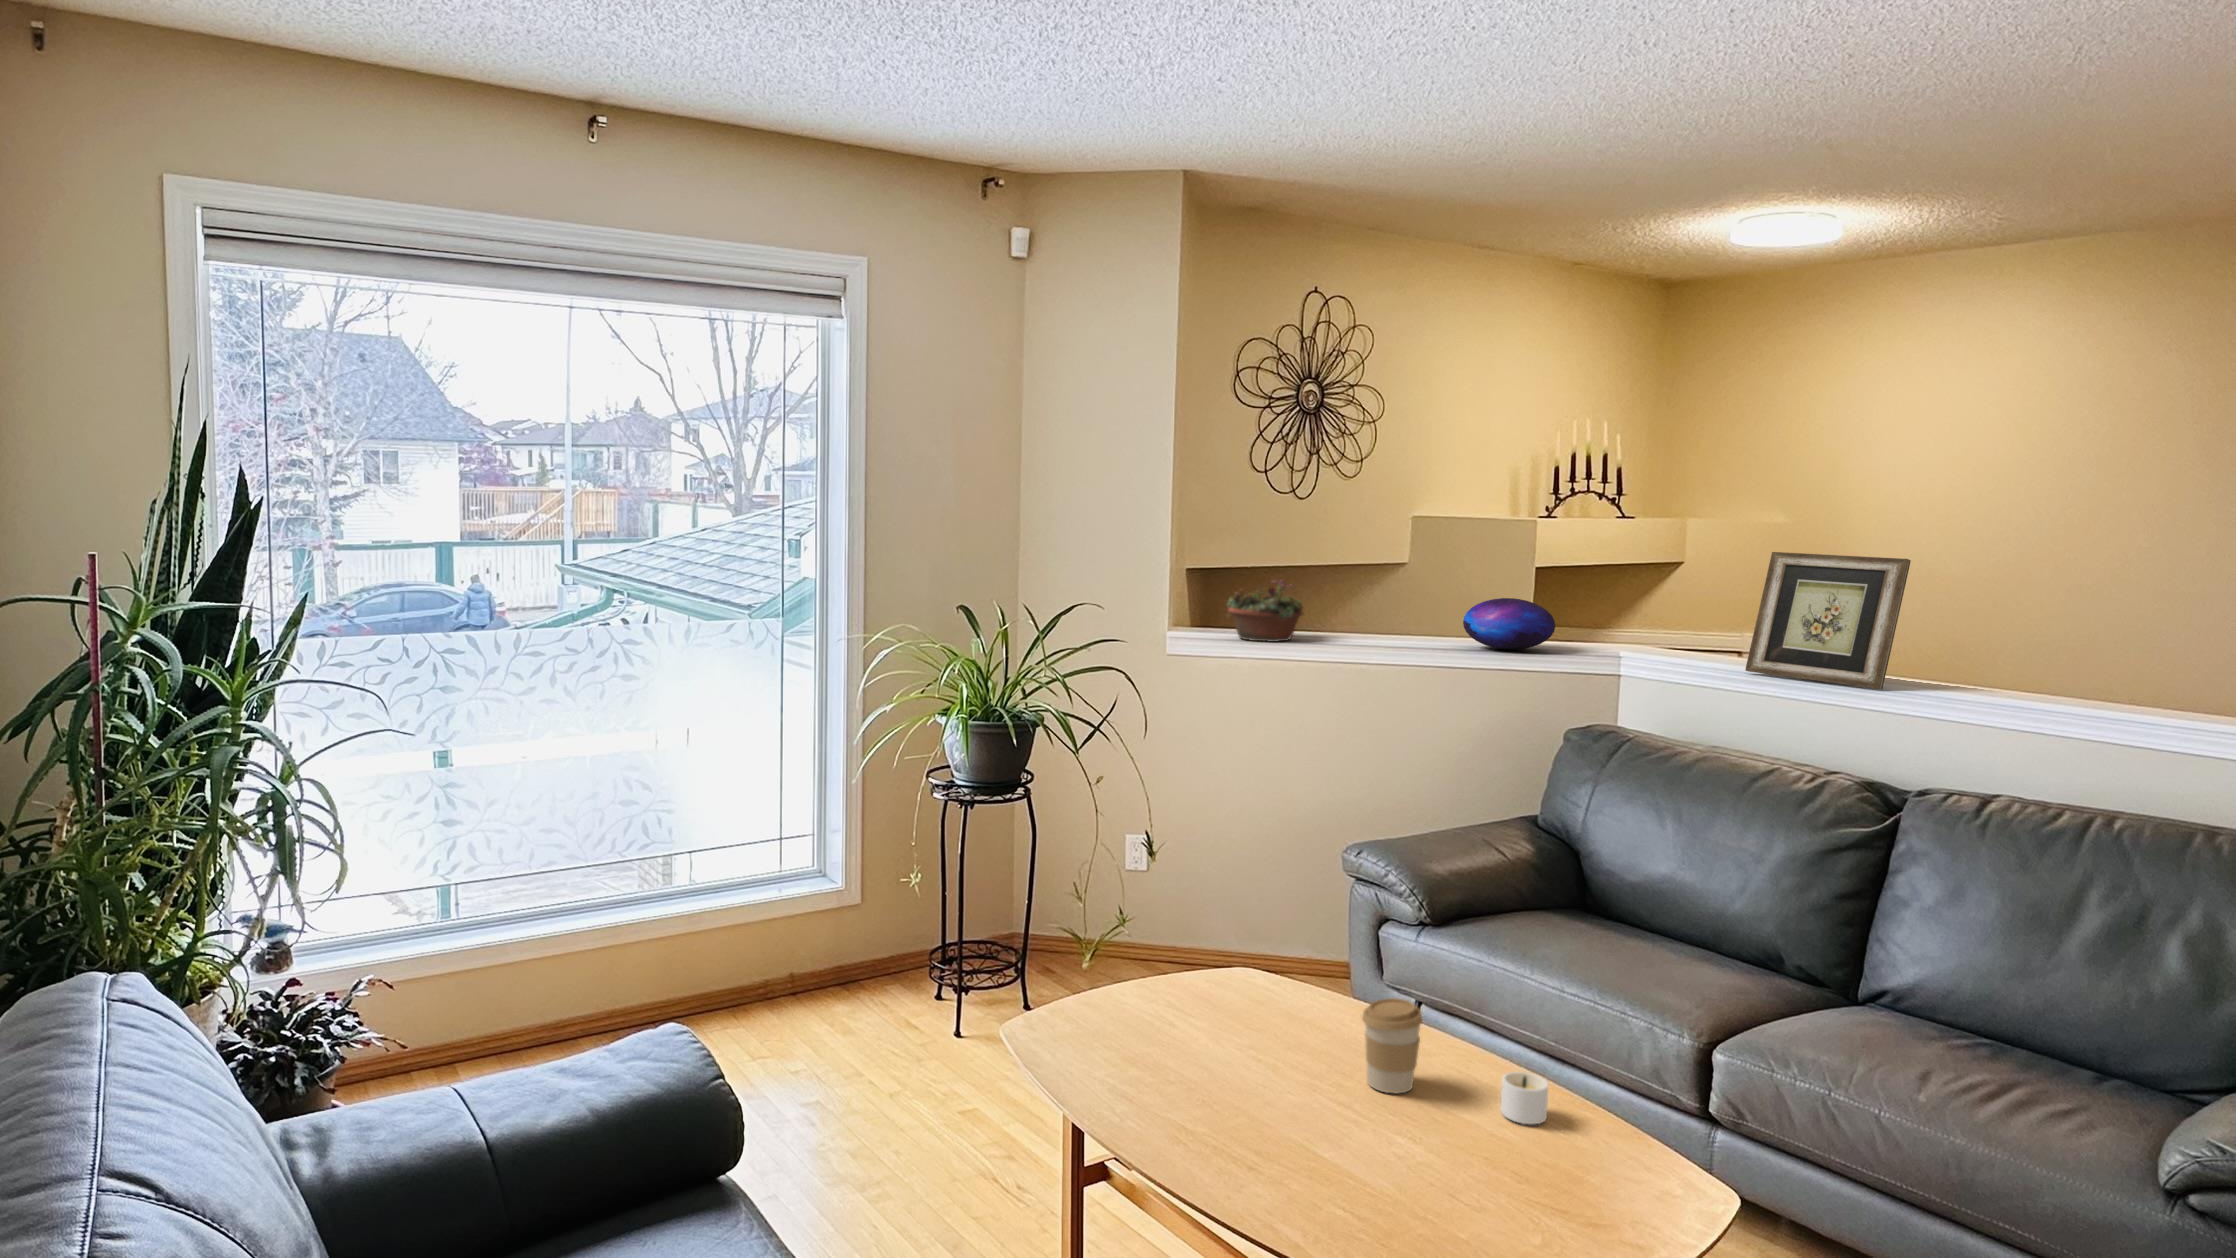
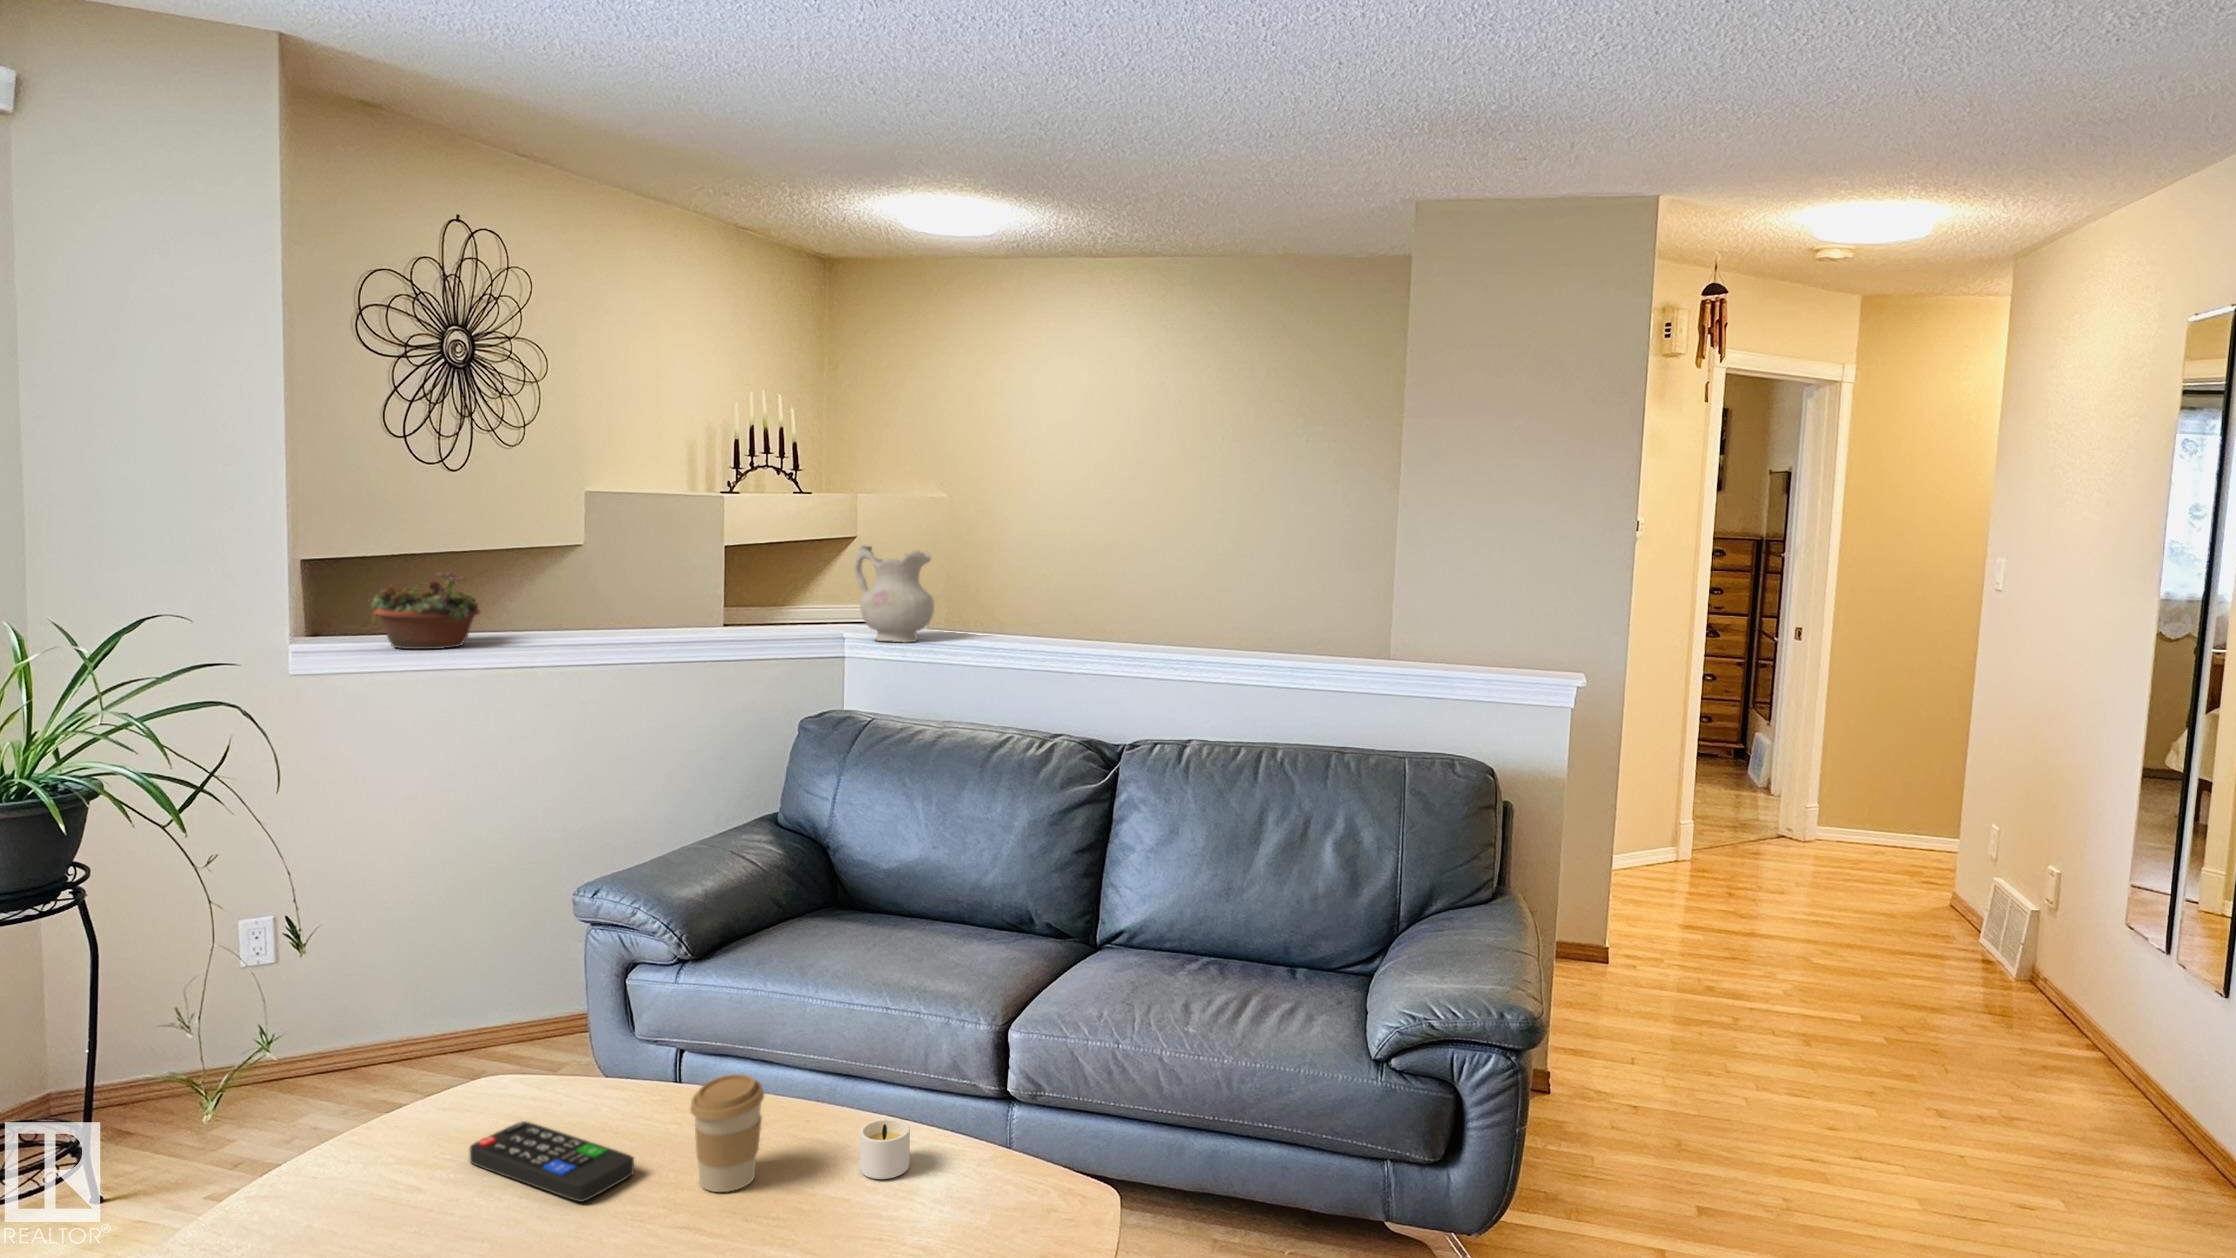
picture frame: present [1745,552,1911,689] -> none [970,528,1106,653]
ceramic pitcher: none [1632,567,1713,665] -> present [854,546,934,642]
decorative orb: present [1463,598,1555,650] -> none [678,582,778,638]
remote control: none [1213,1001,1322,1067] -> present [470,1121,634,1202]

